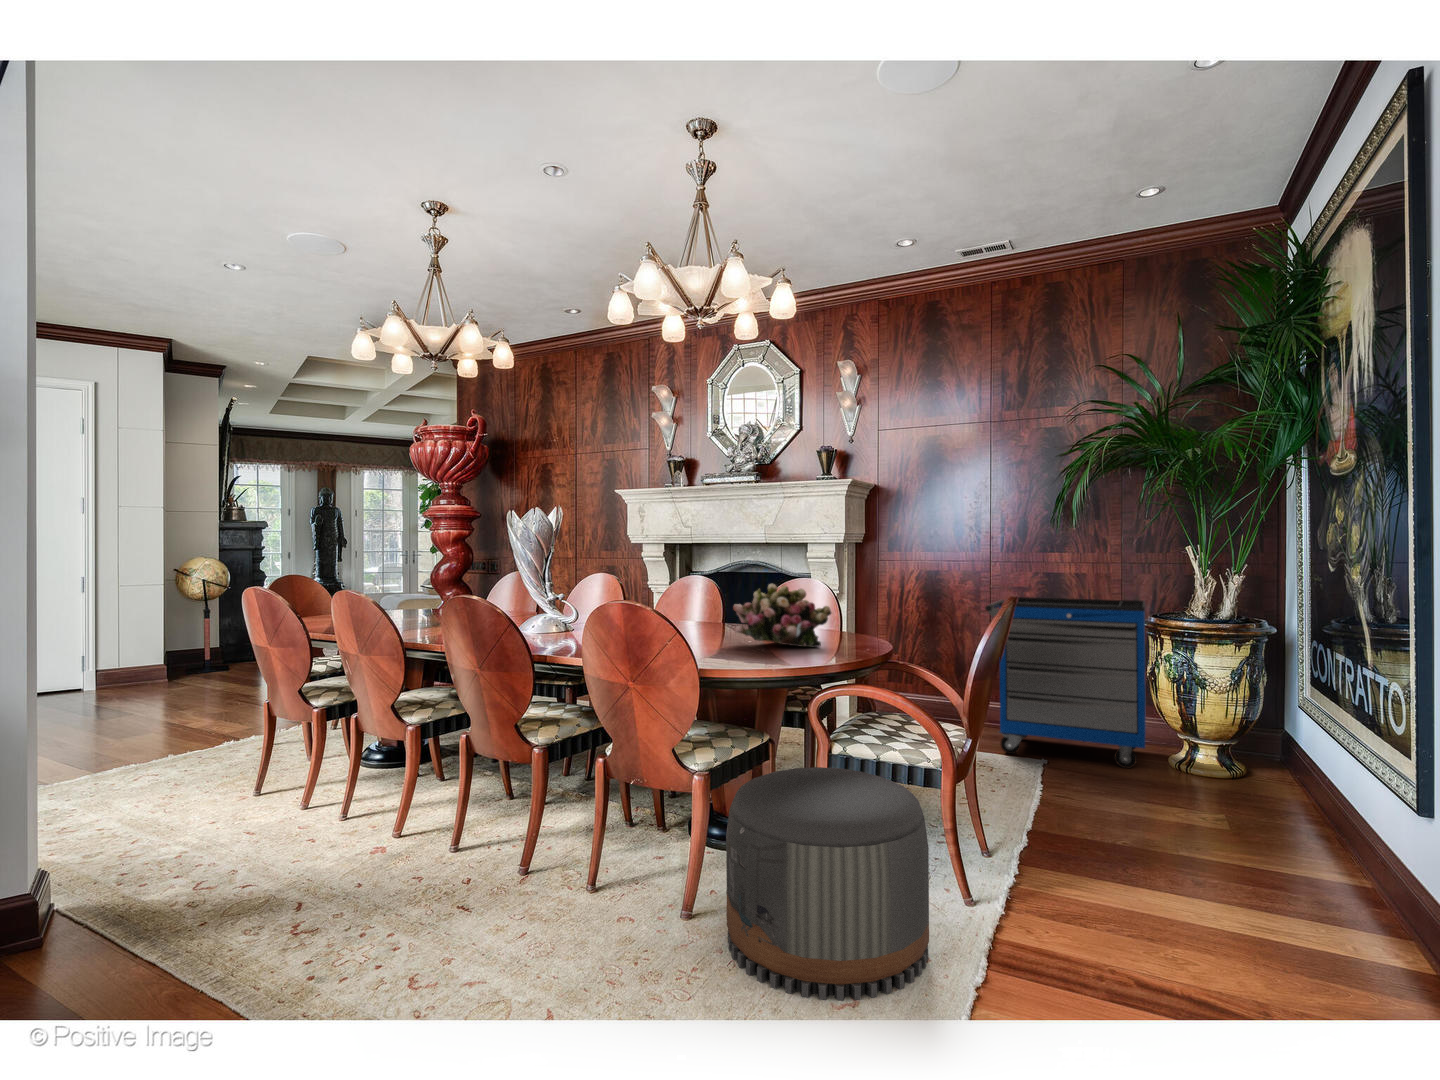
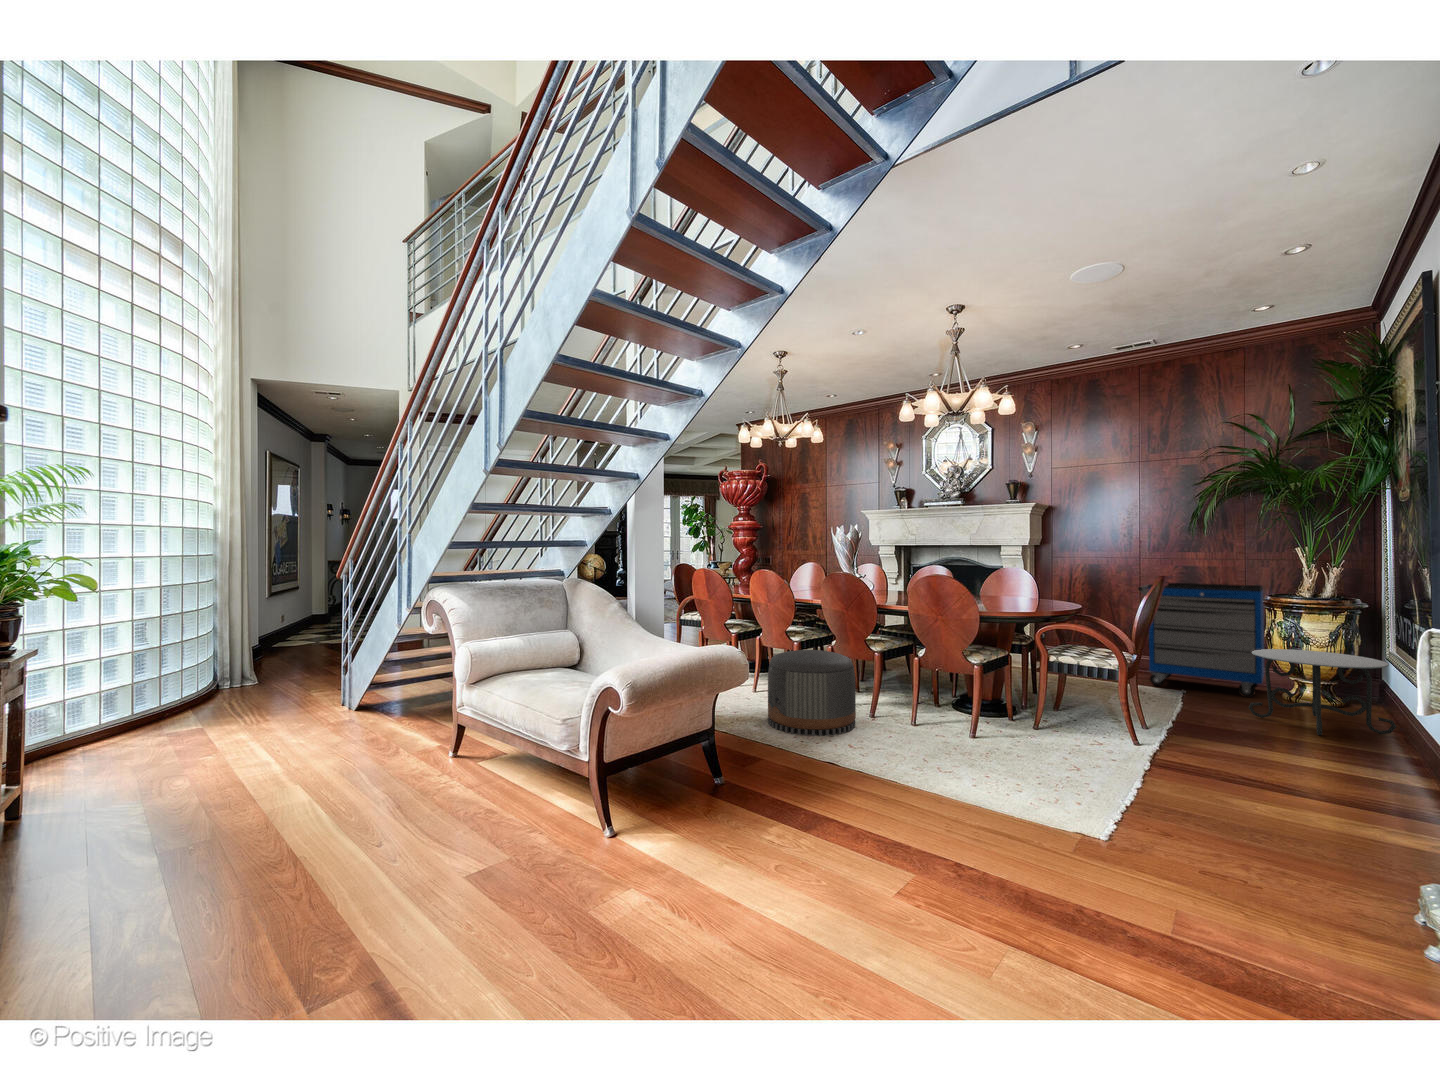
flower arrangement: present [733,584,831,647] -> none [980,570,1041,606]
side table: none [1132,701,1329,846] -> present [1248,649,1397,735]
pouf: present [726,767,929,1001] -> present [768,650,856,736]

